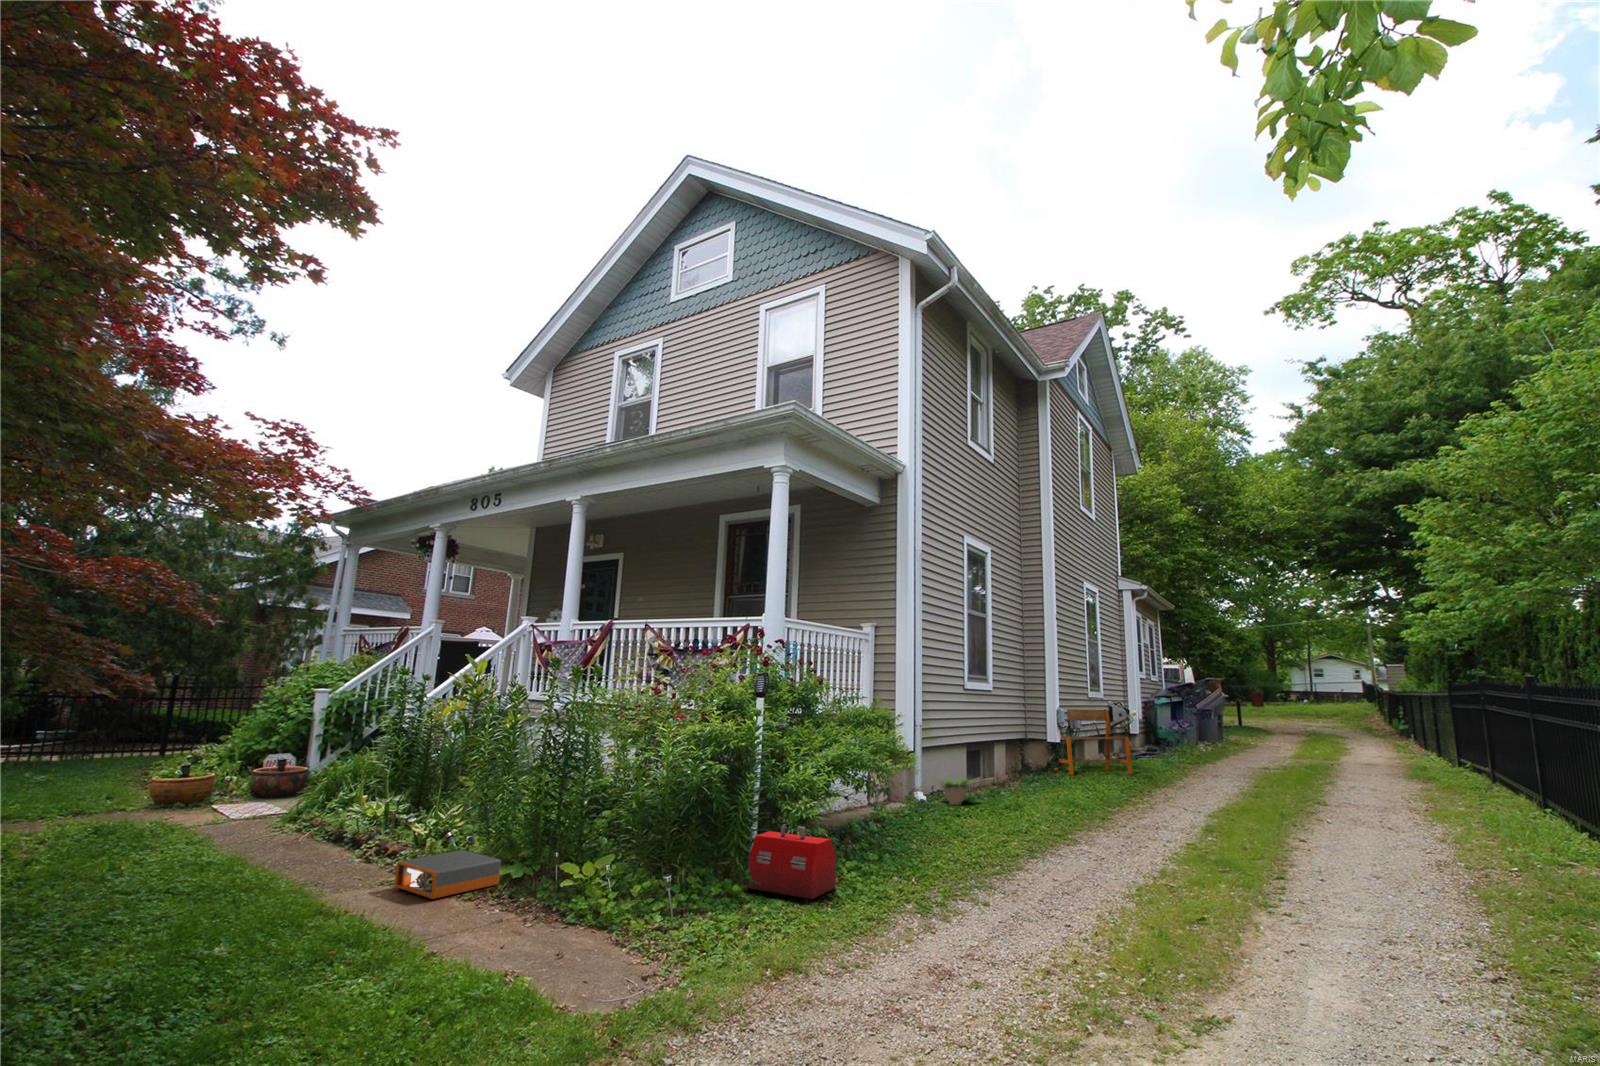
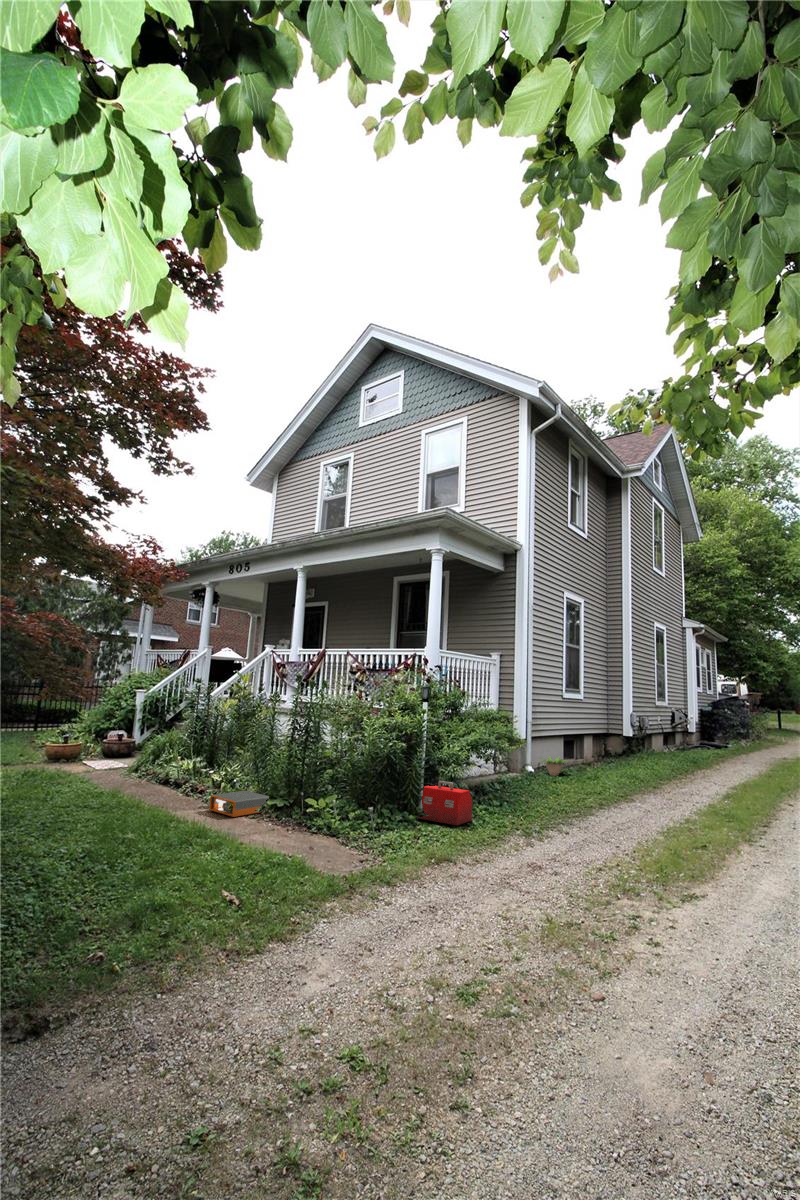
bench: present [1054,709,1133,775] -> none [627,712,685,760]

